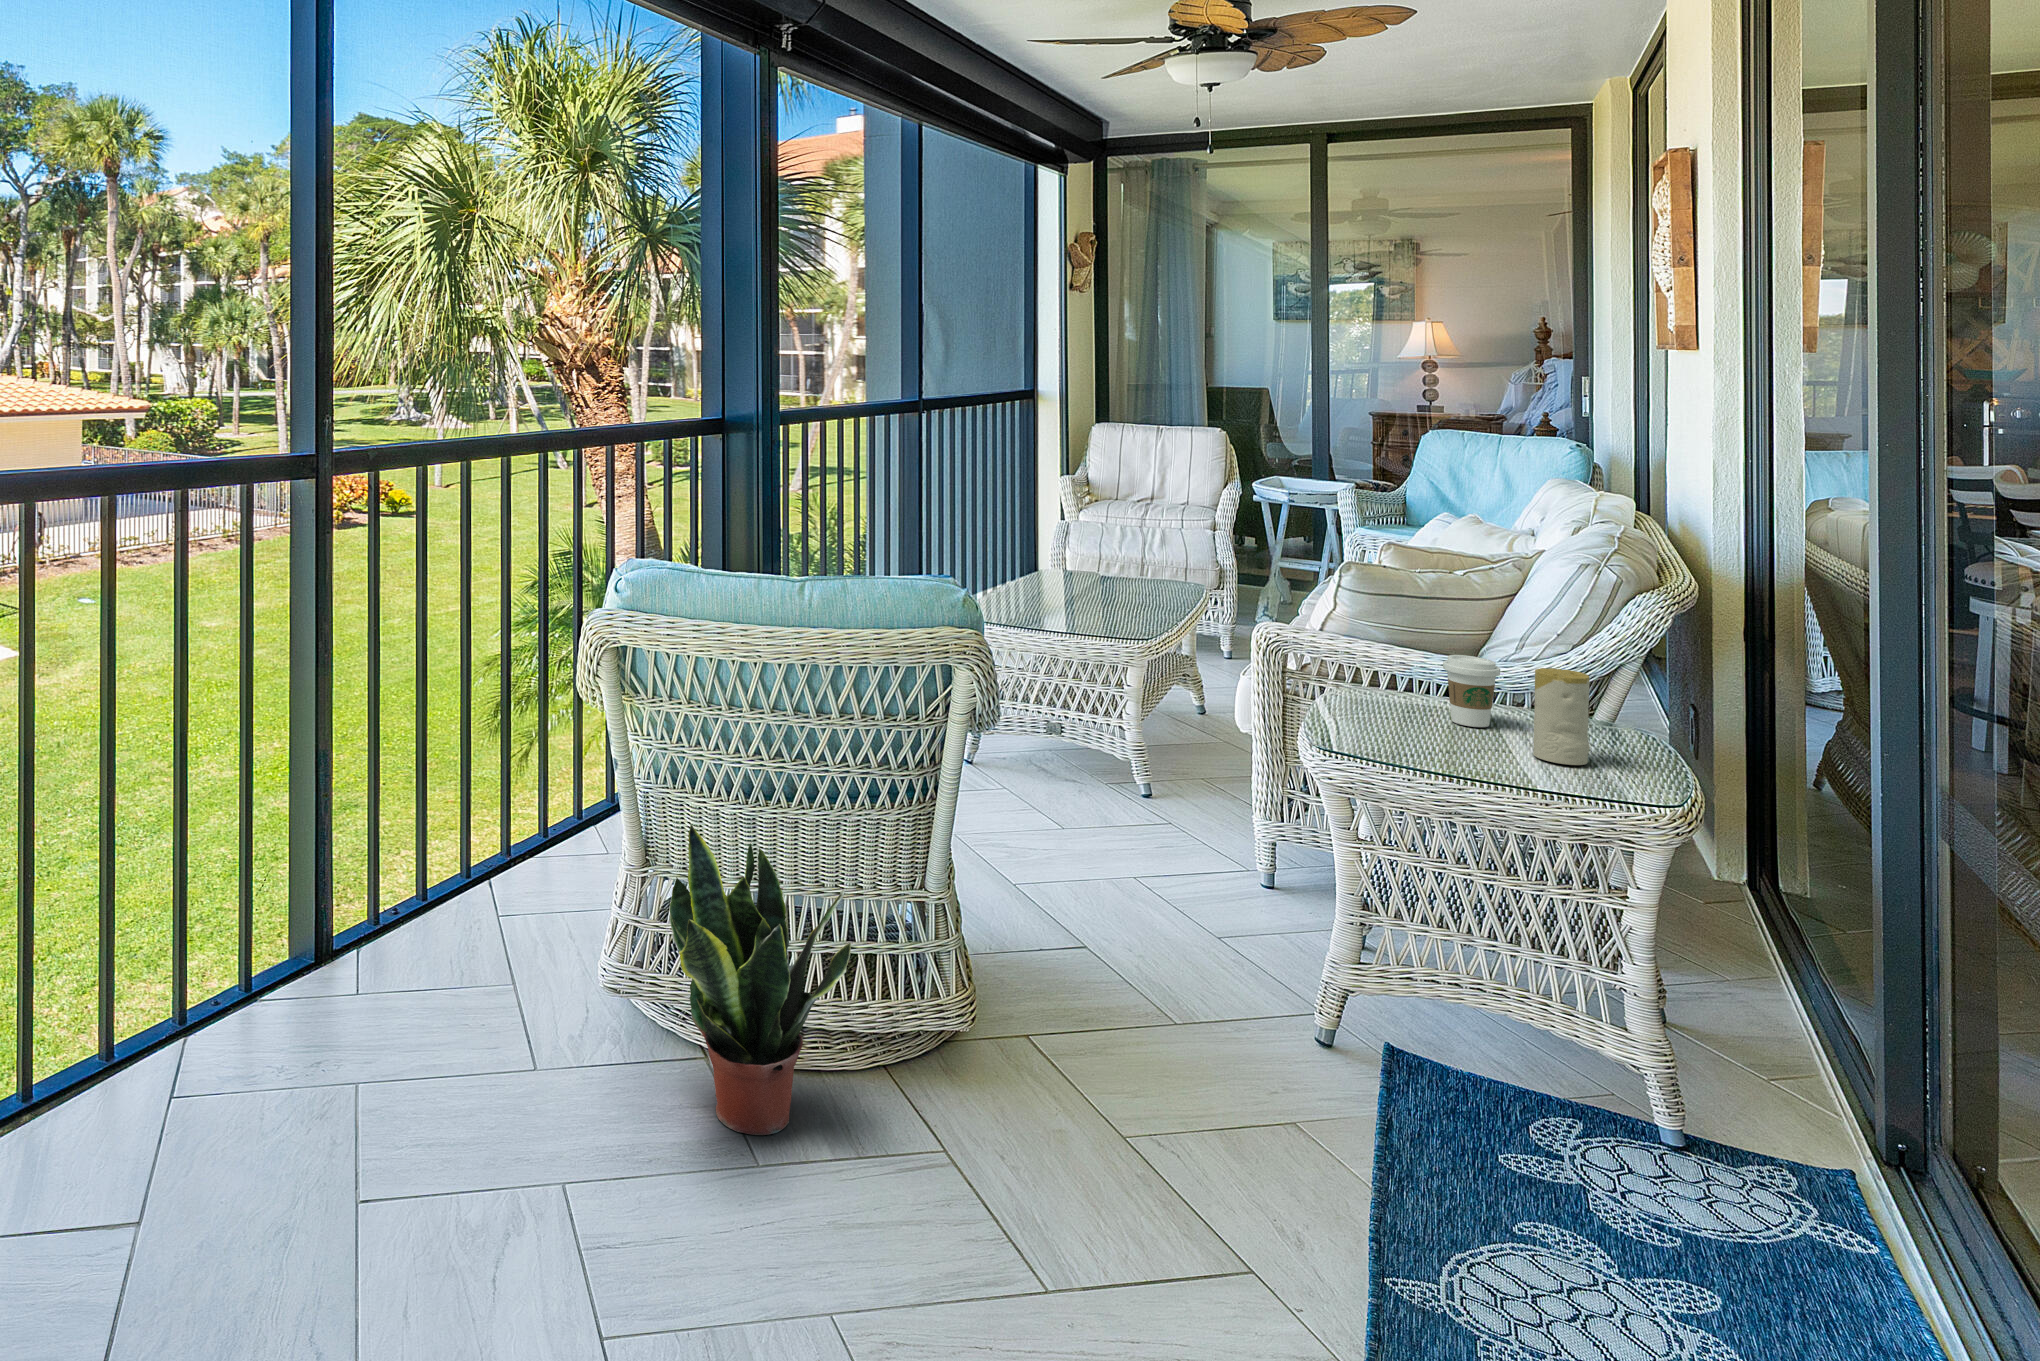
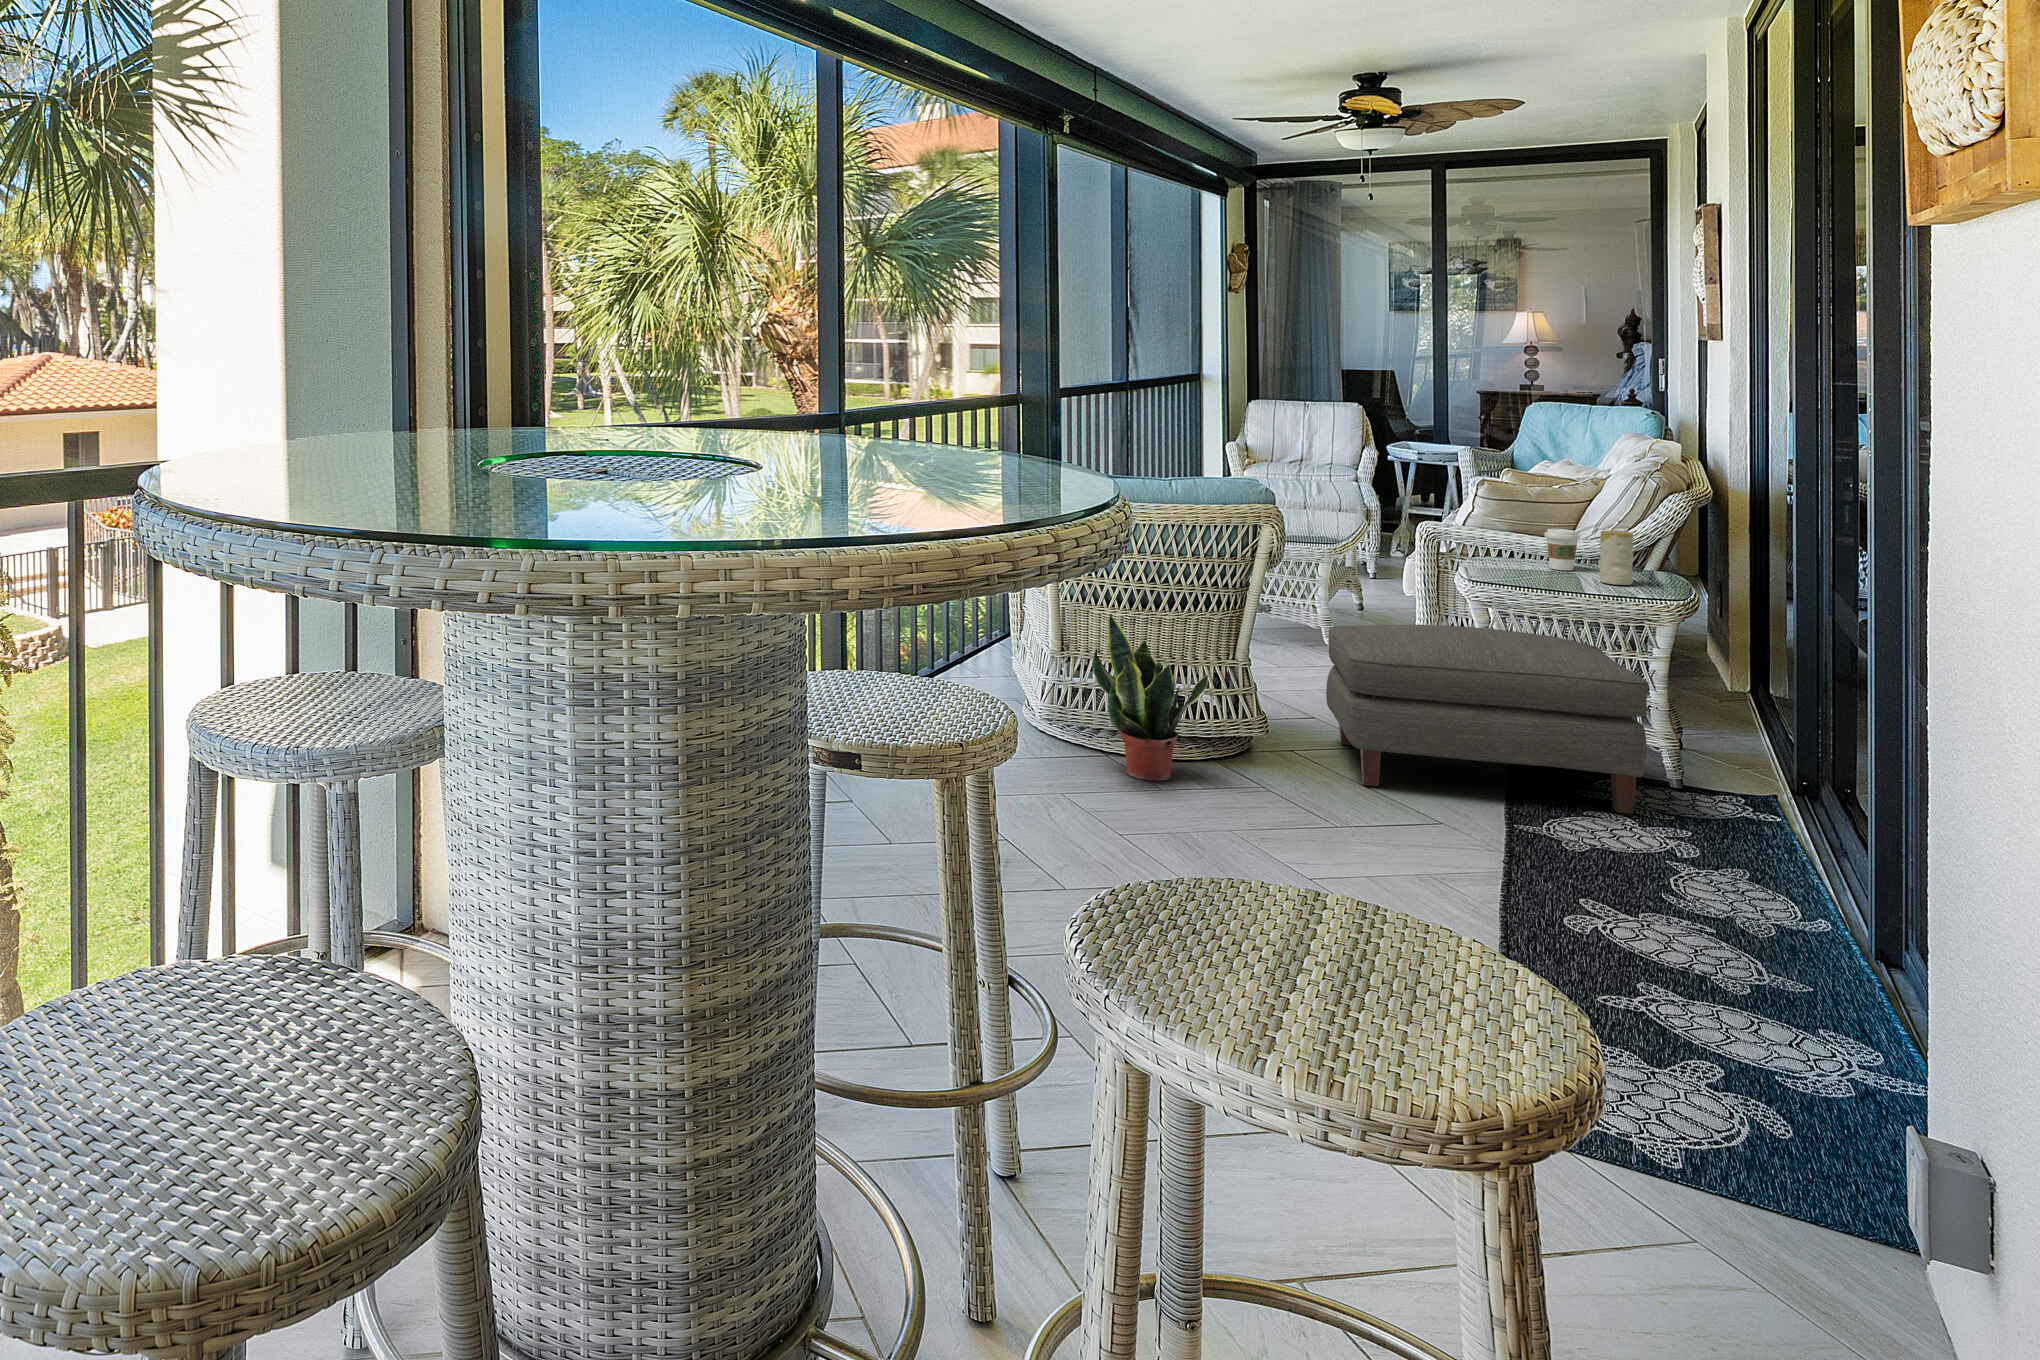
ottoman: none [1087,821,1634,1243] -> present [1326,625,1649,814]

